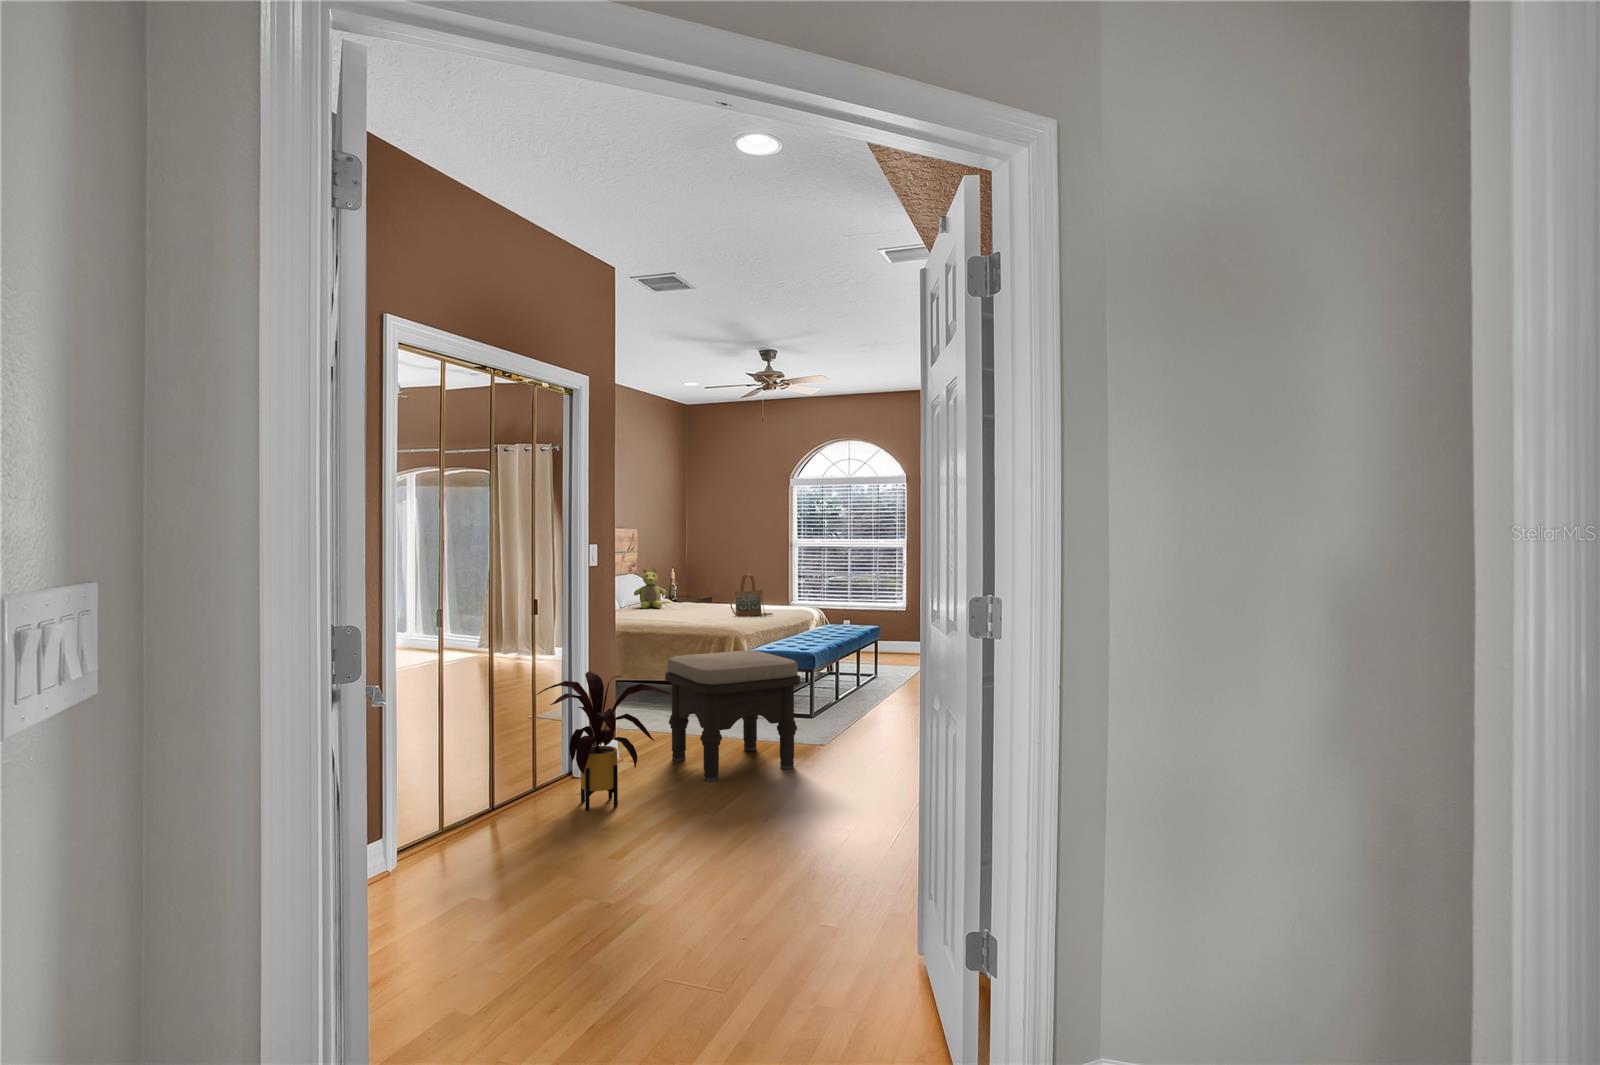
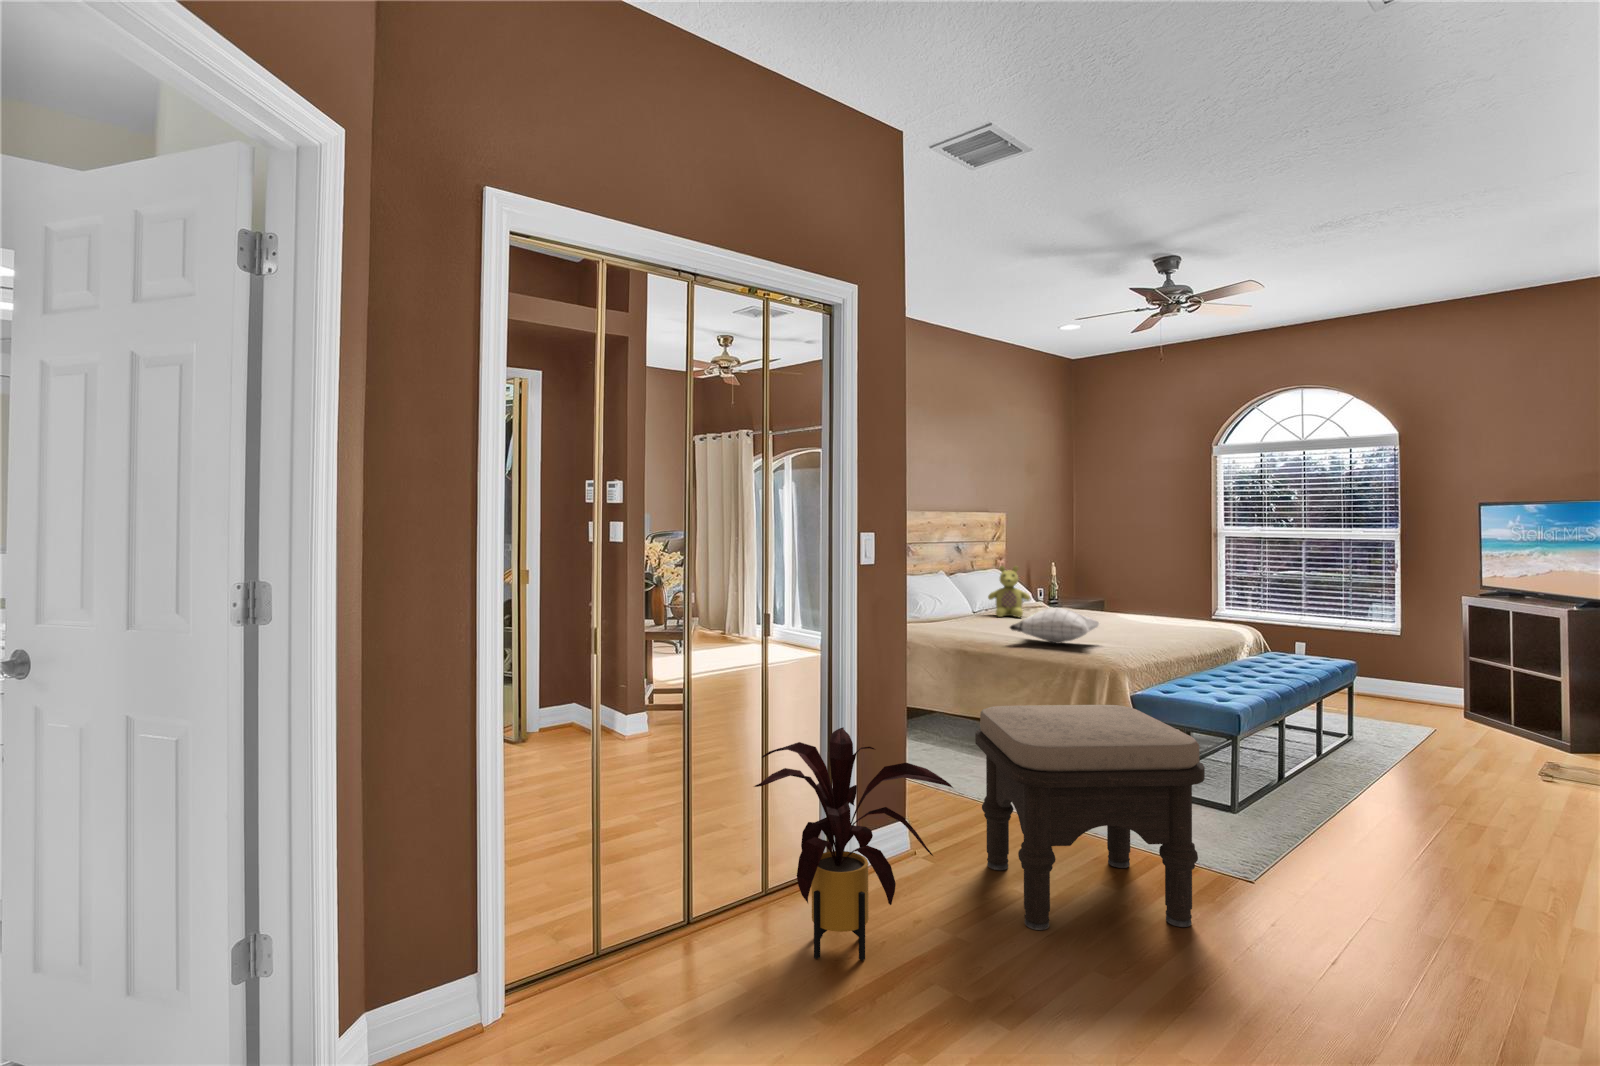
handbag: present [730,574,773,616] -> none [1112,578,1177,637]
pillow: none [665,596,726,622] -> present [1010,608,1099,644]

